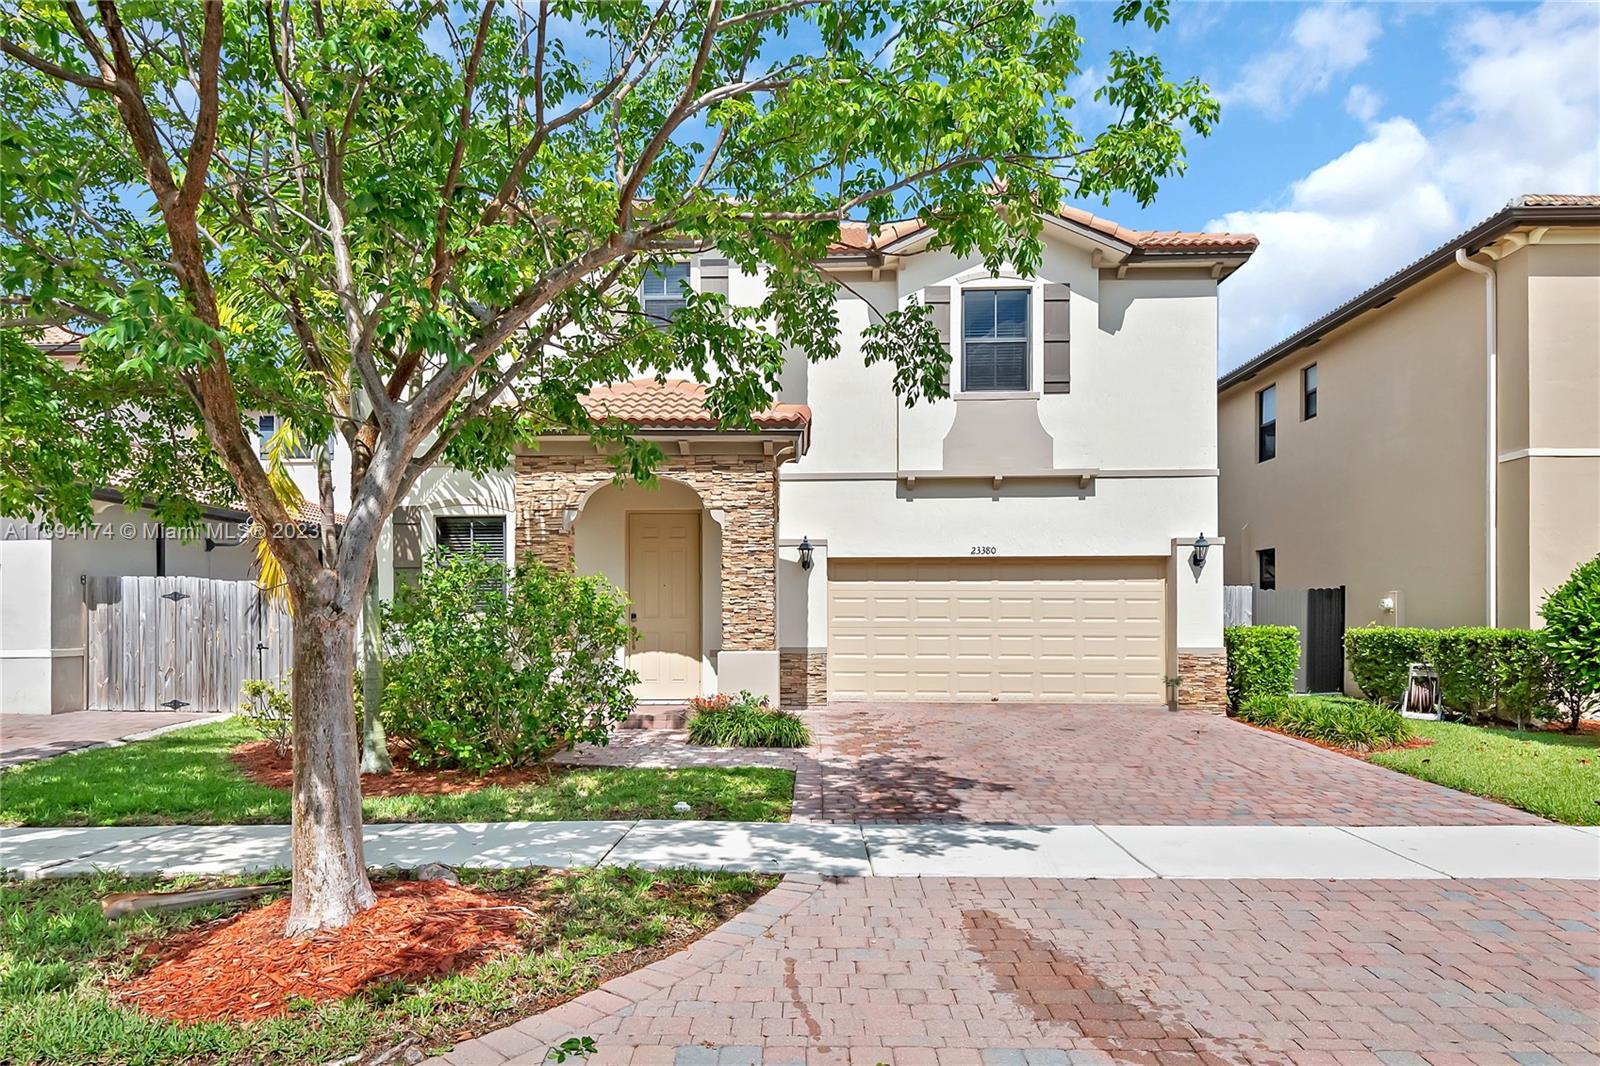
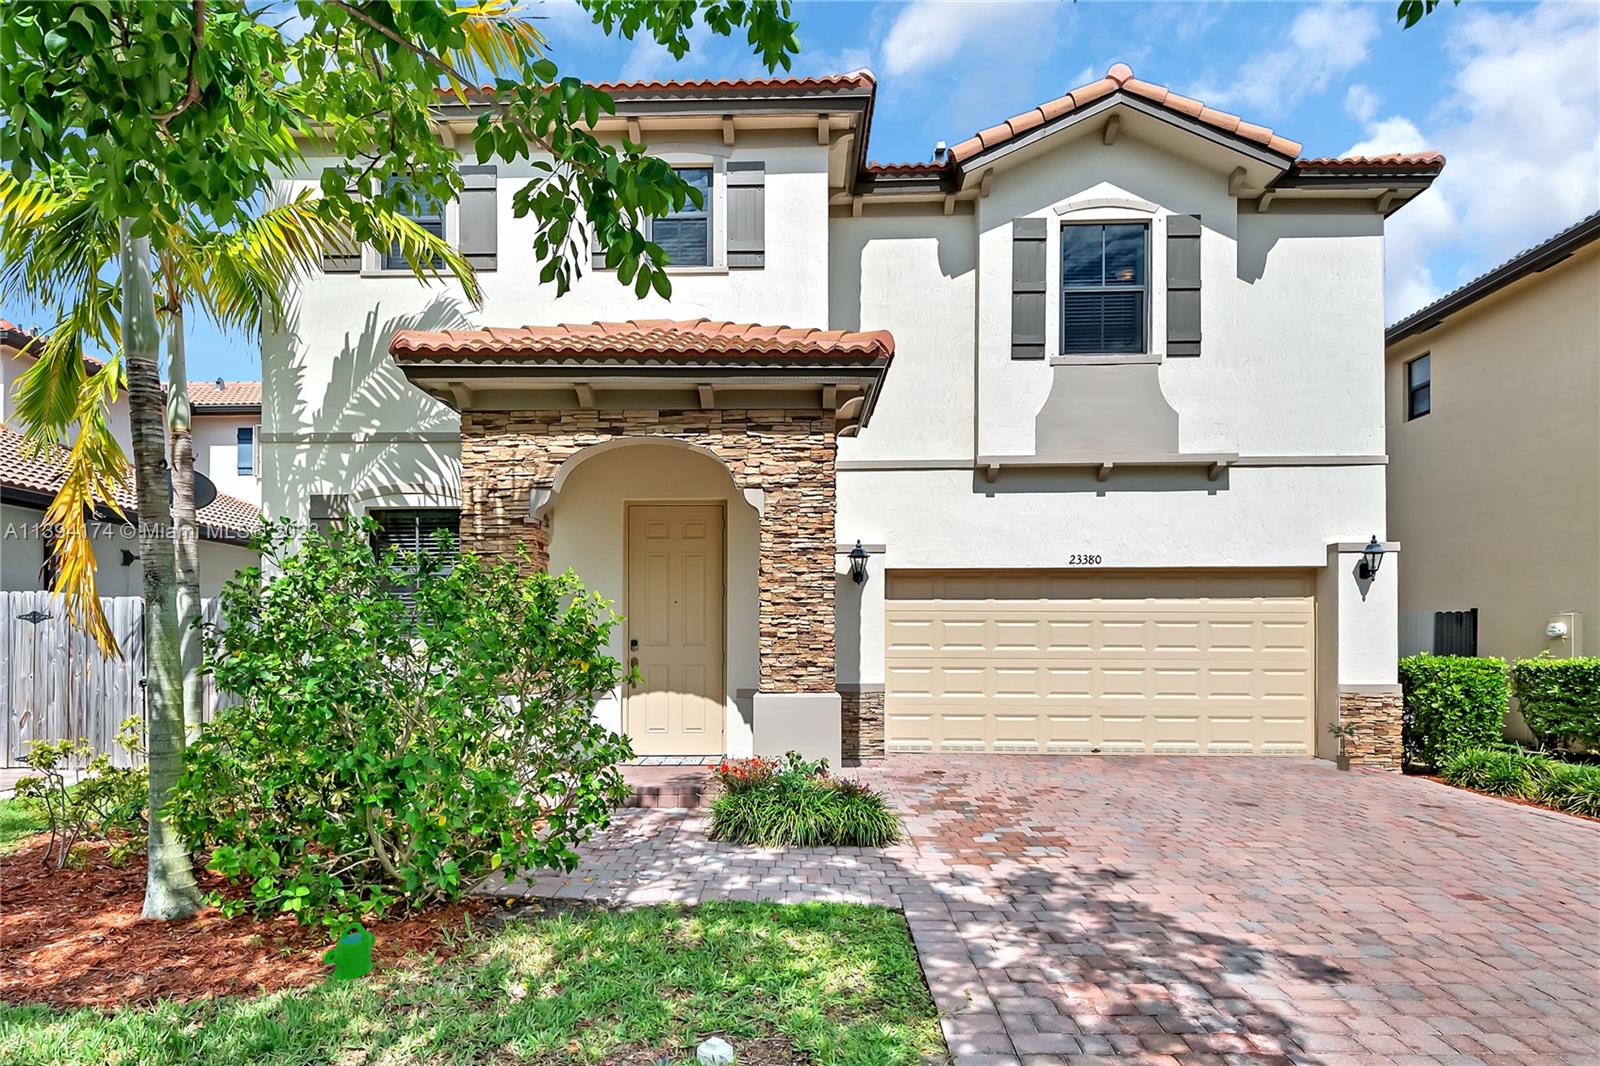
watering can: none [482,763,503,790] -> present [324,922,375,980]

